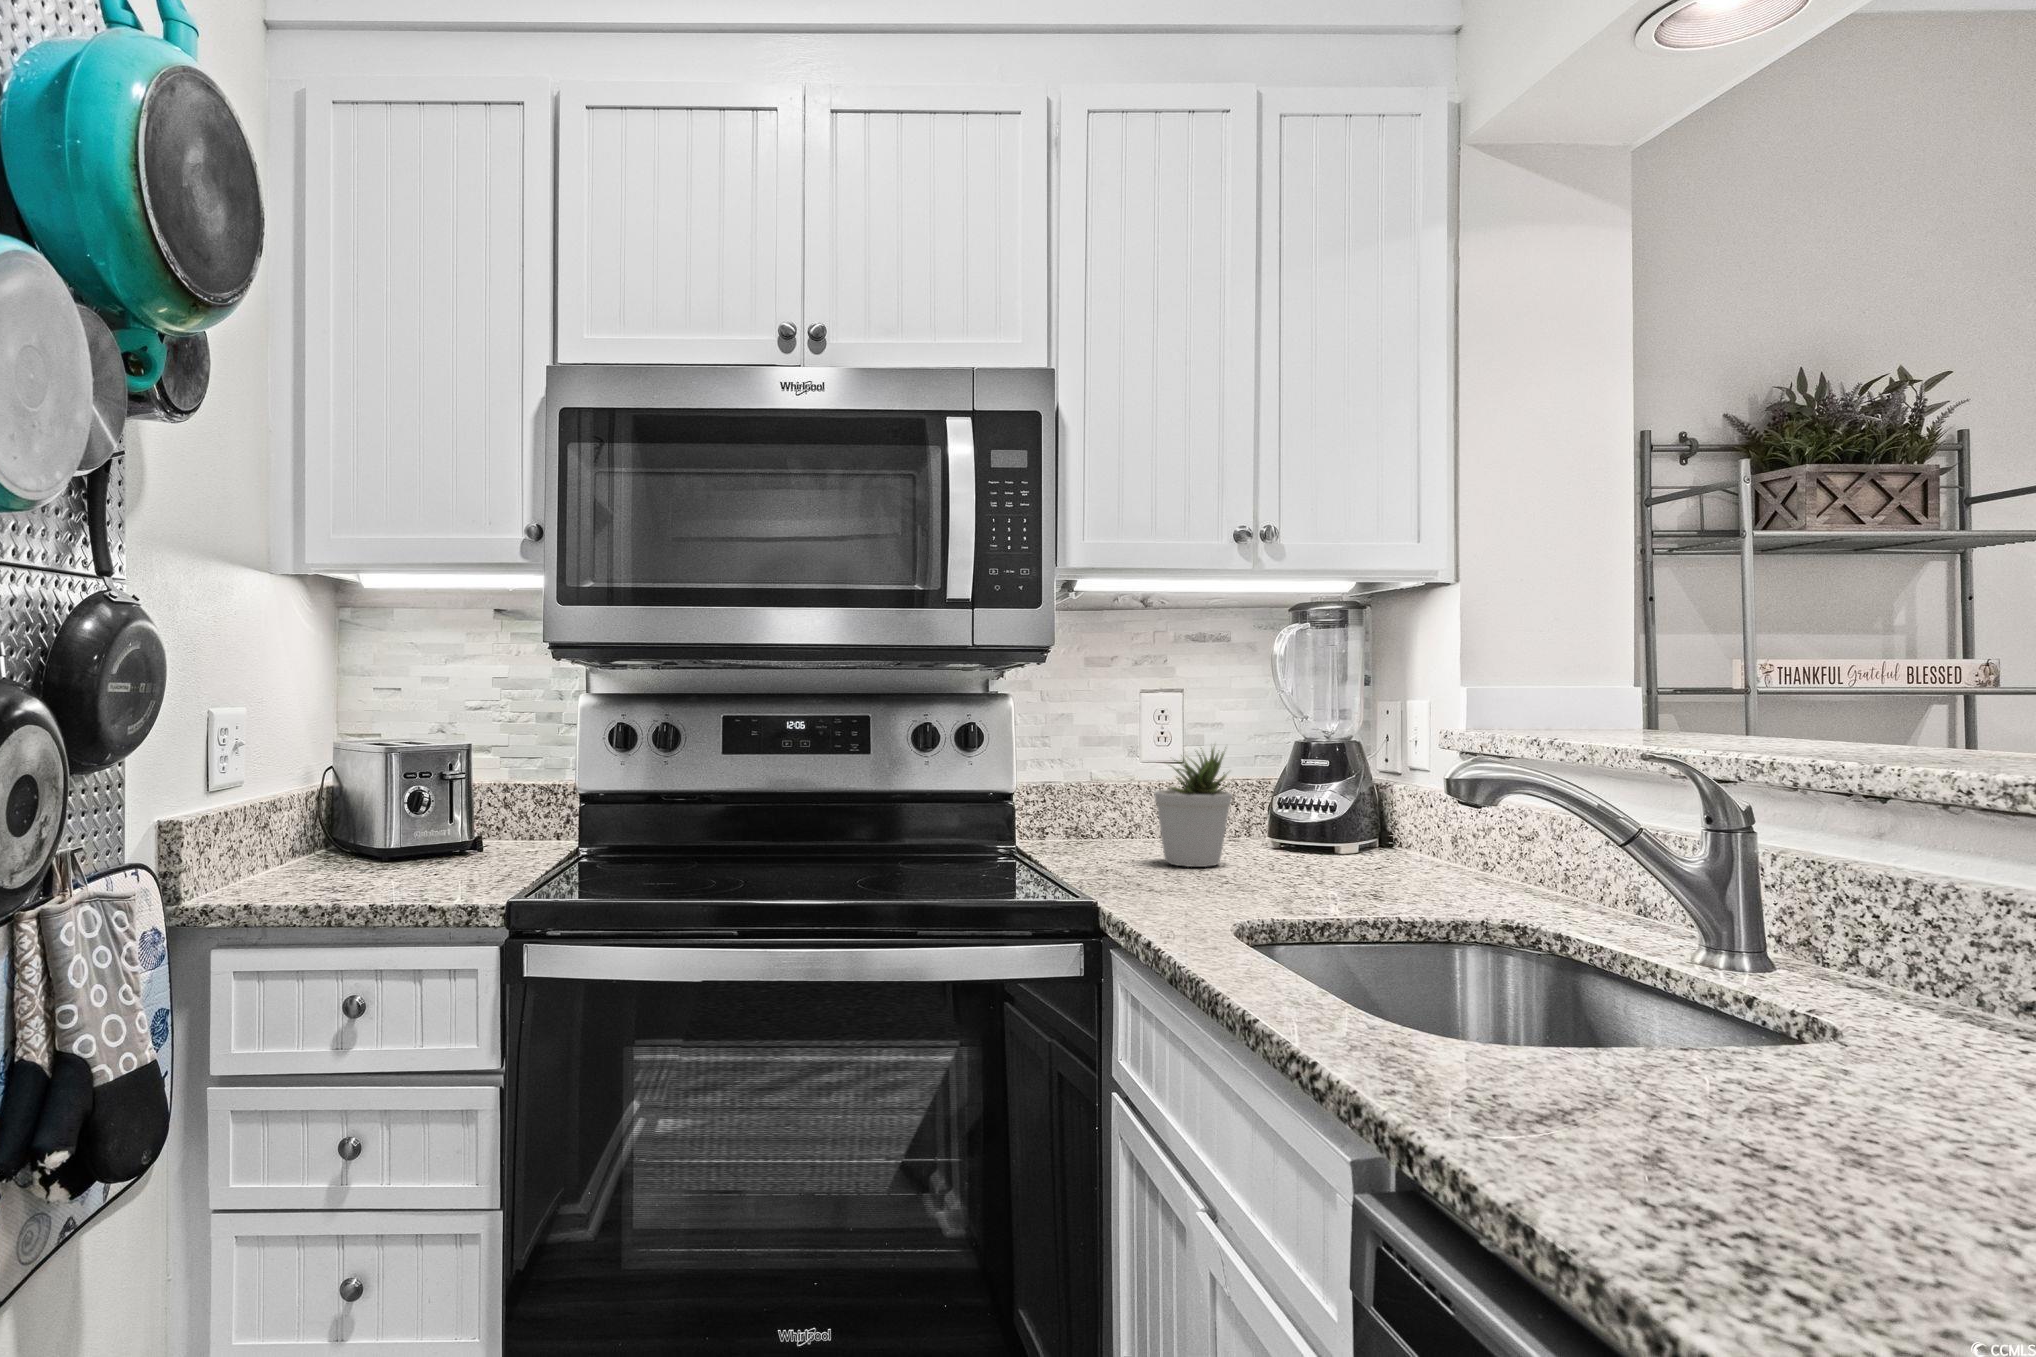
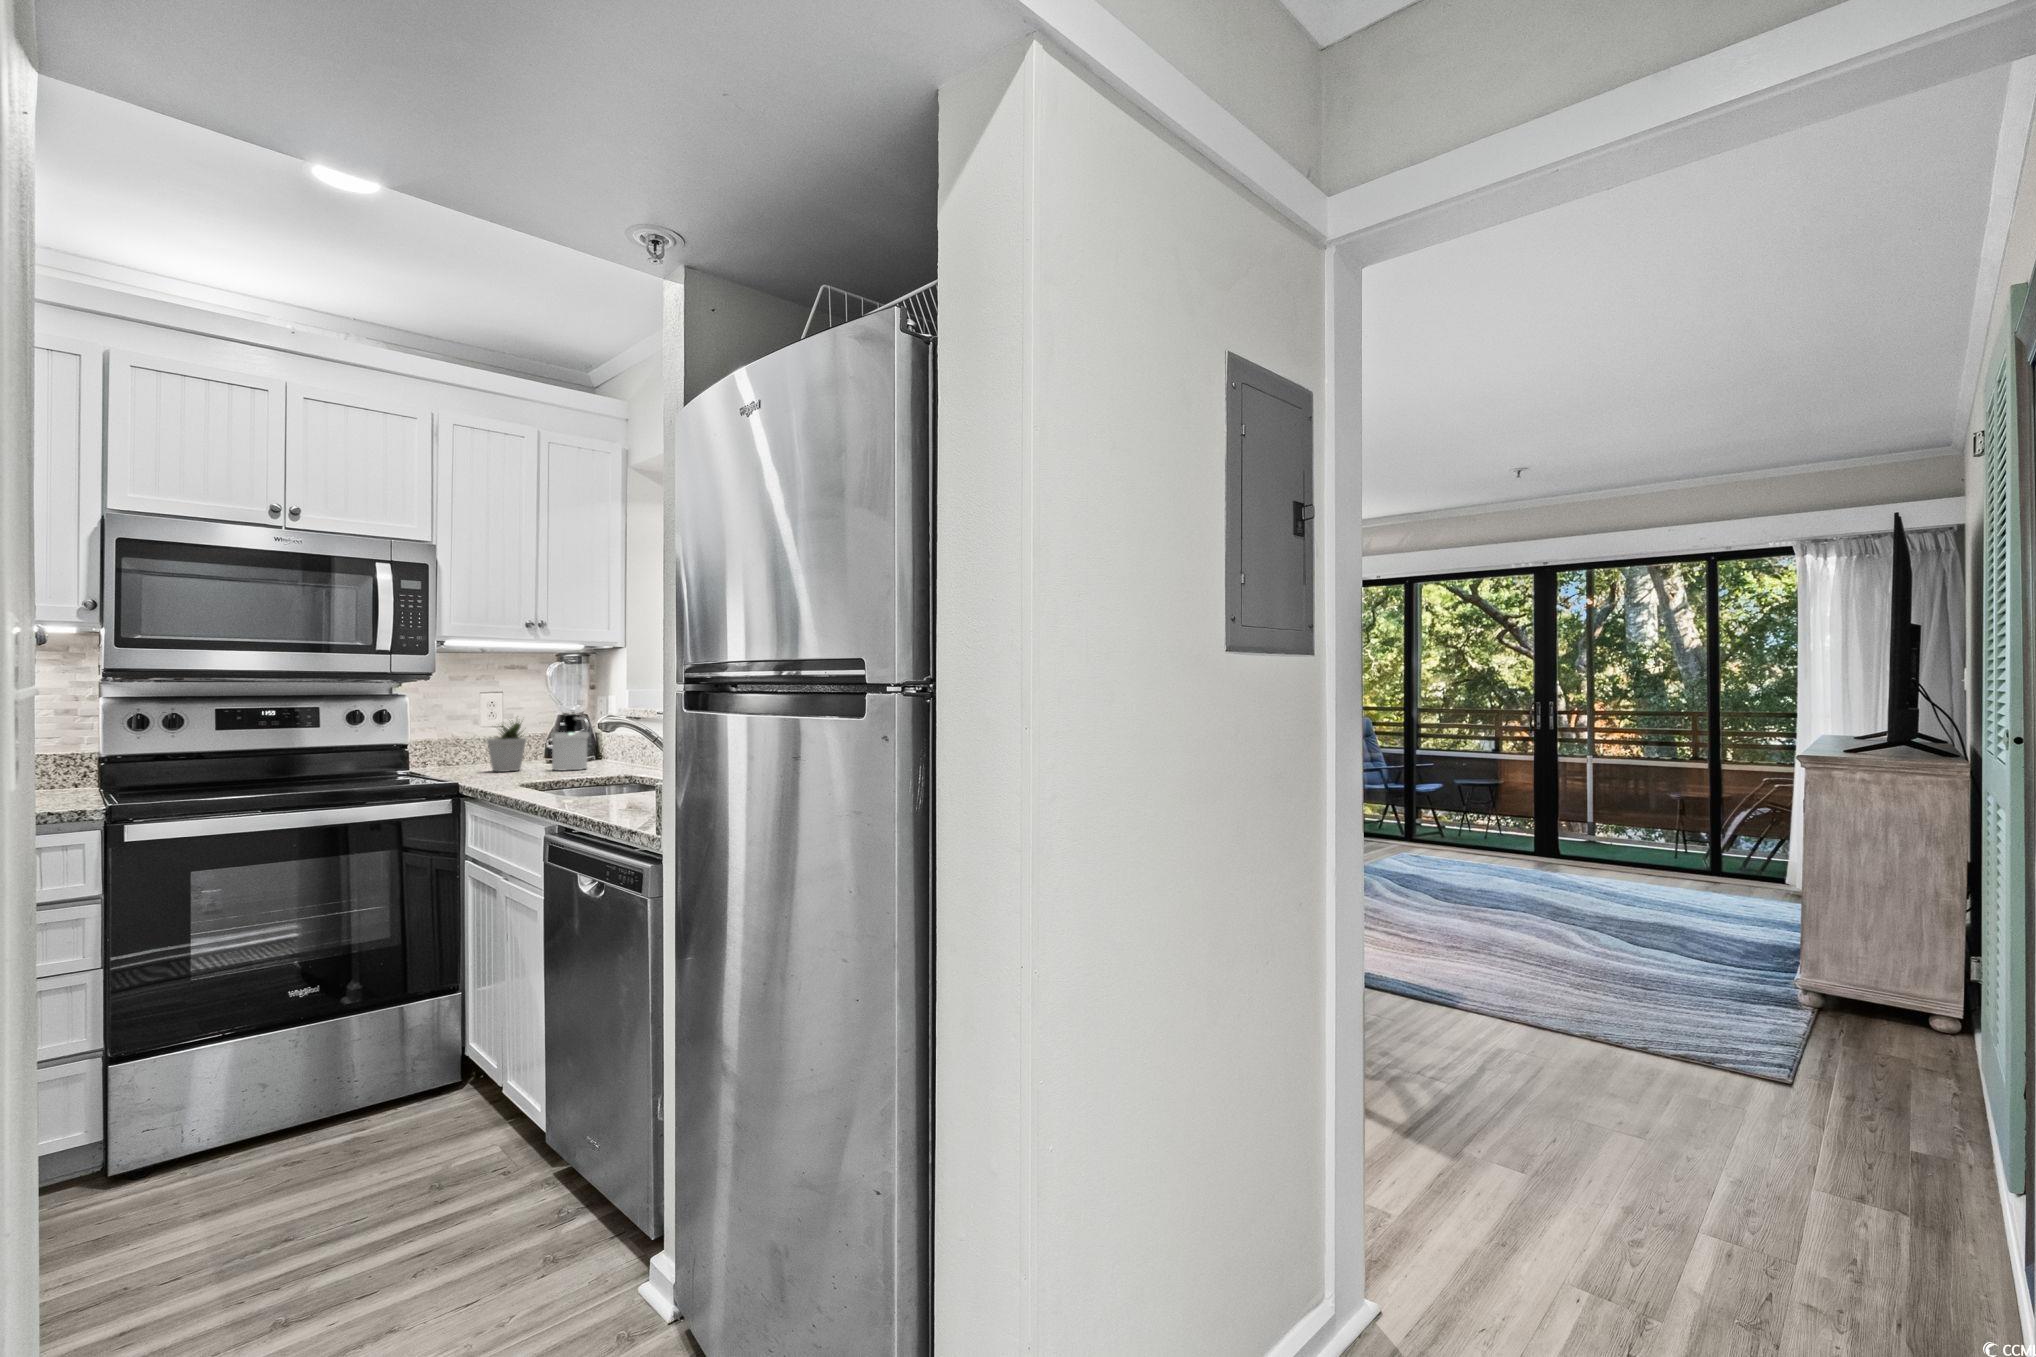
soap dispenser: none [1284,743,1375,879] -> present [551,714,589,770]

